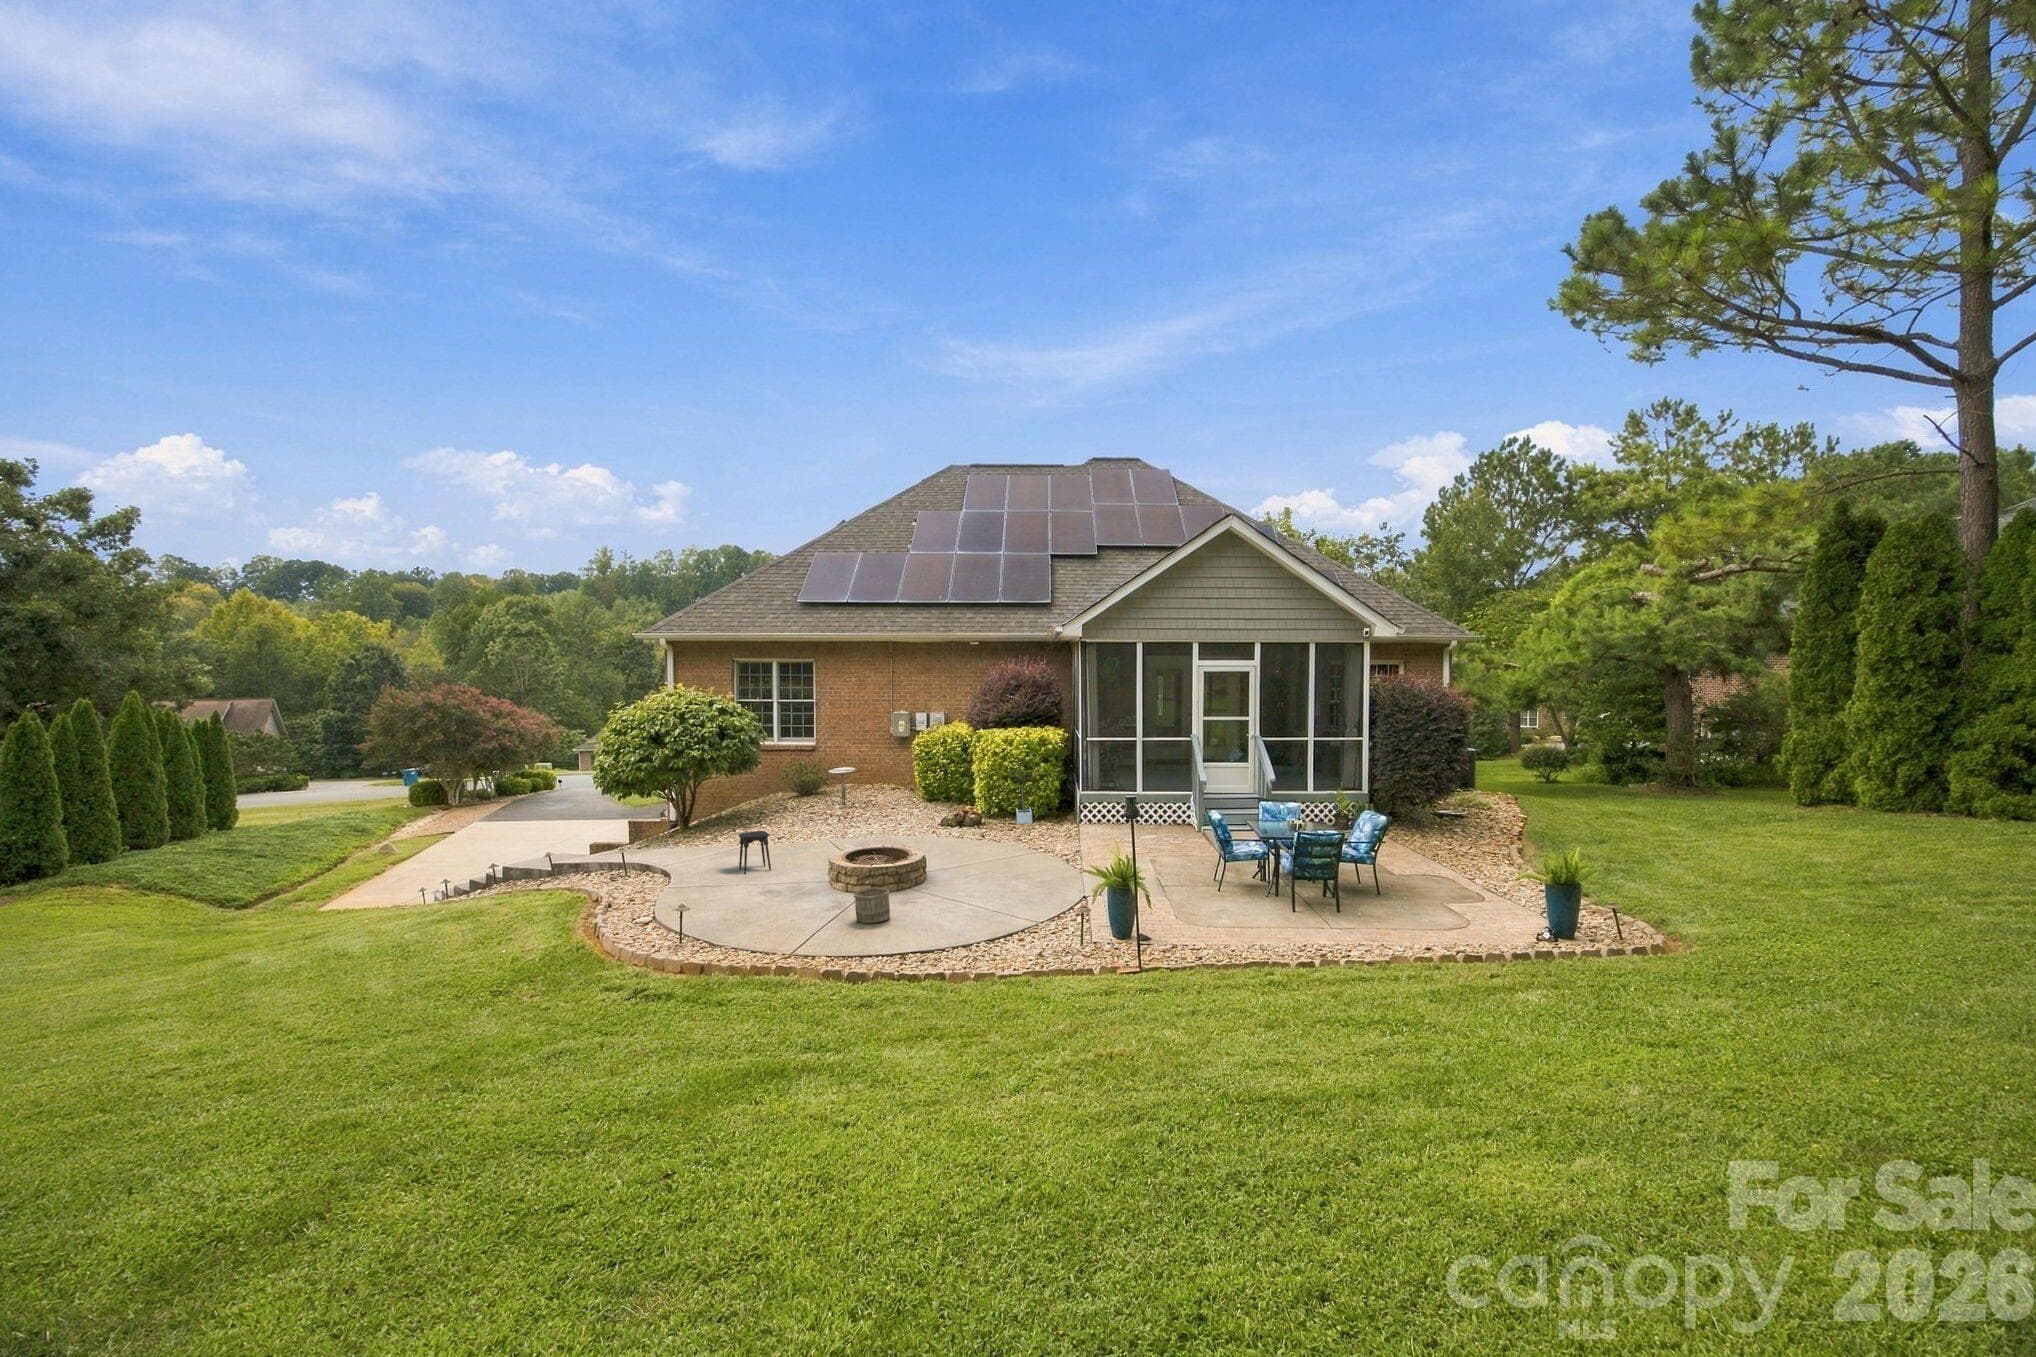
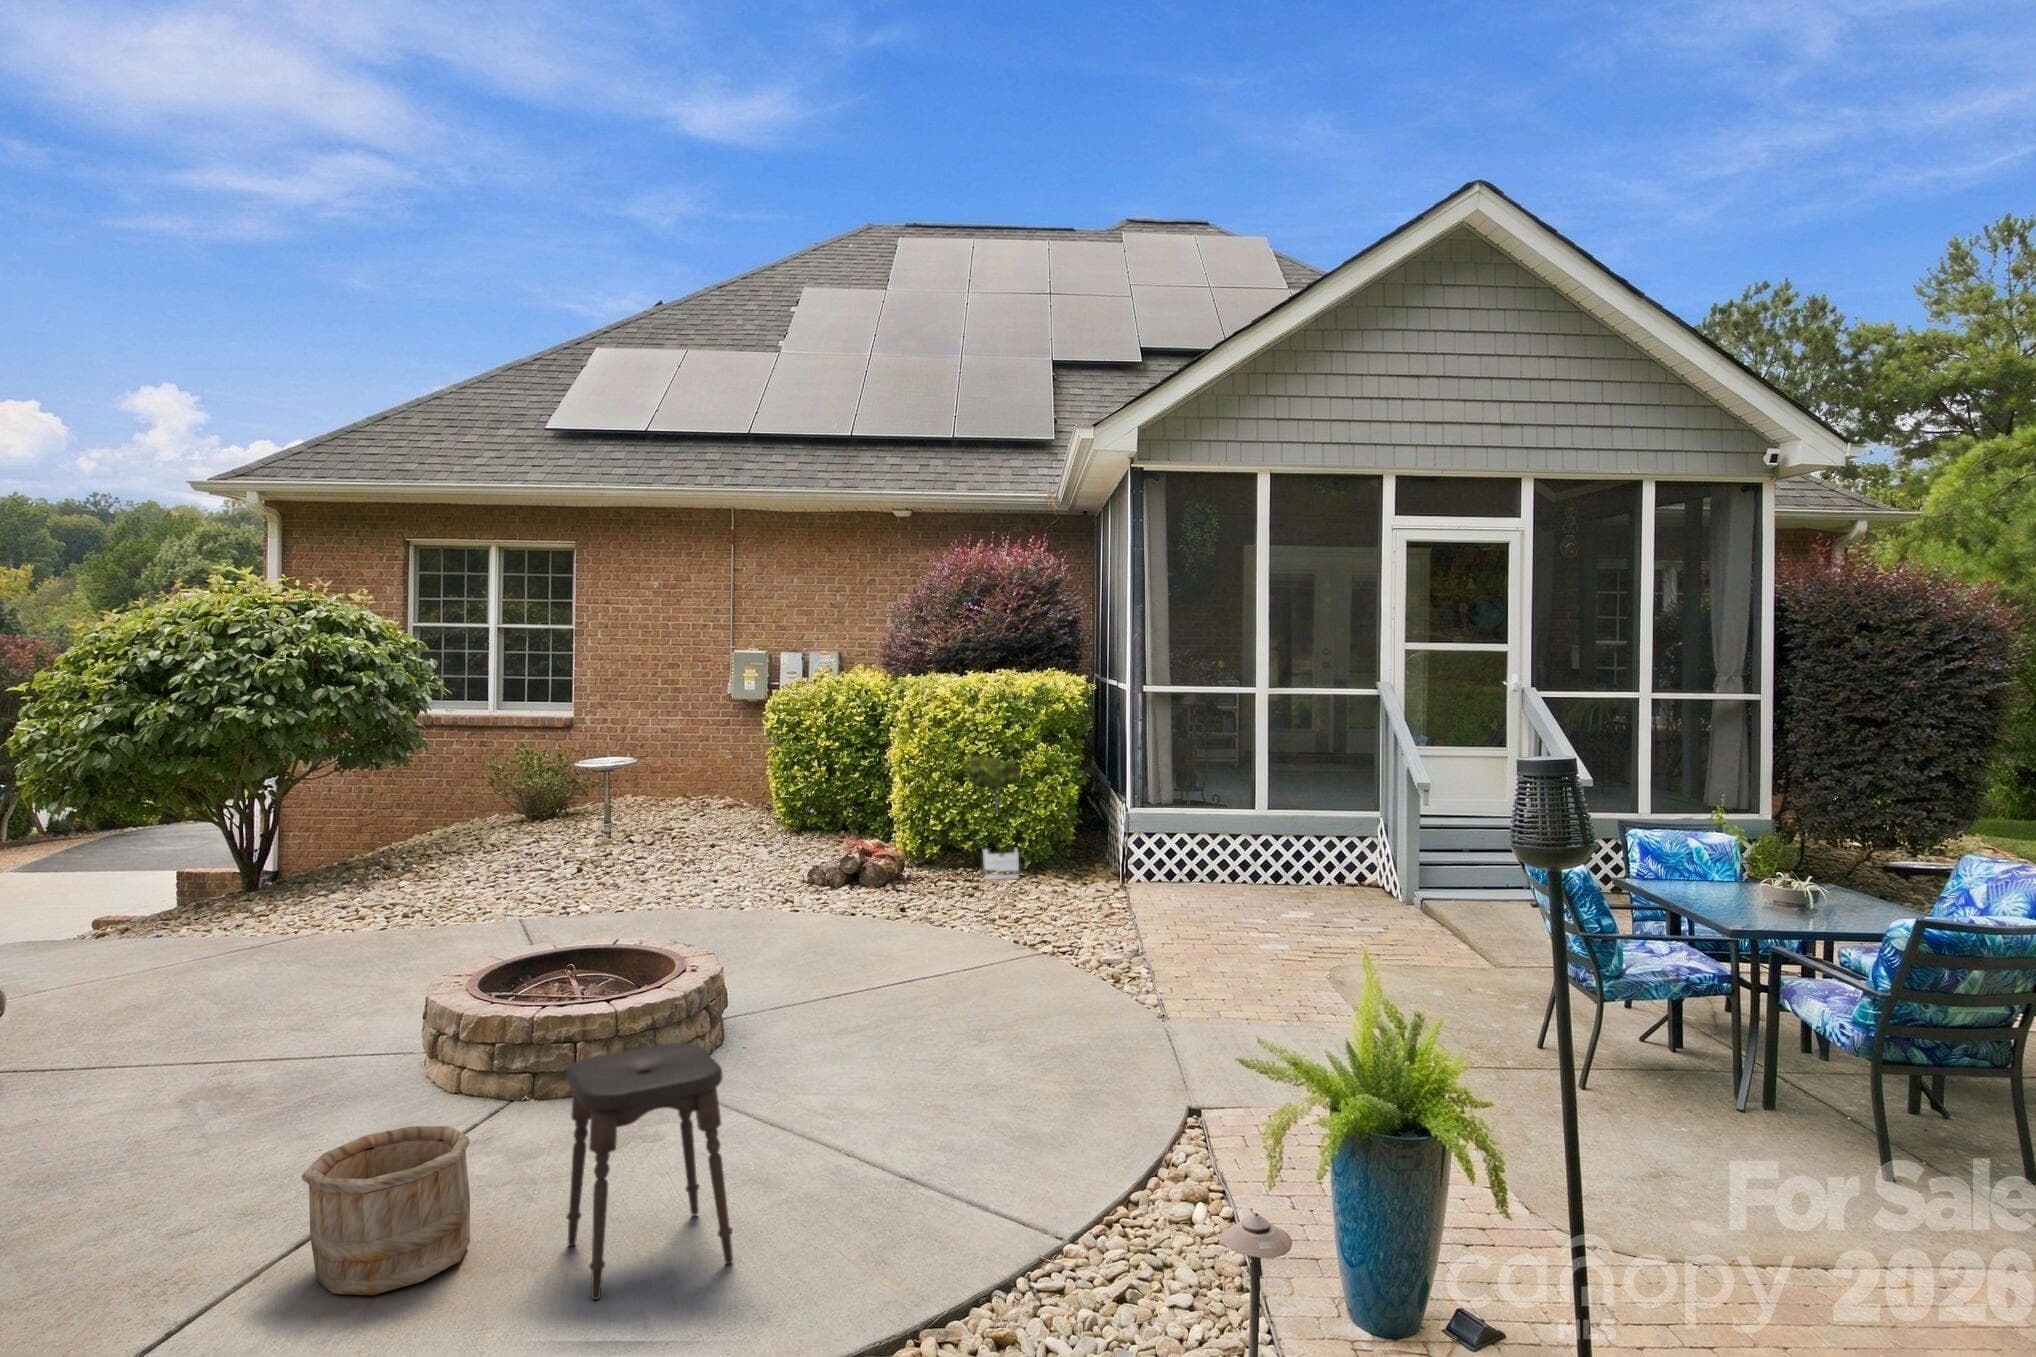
stool: present [739,831,771,874] -> present [567,1043,733,1300]

